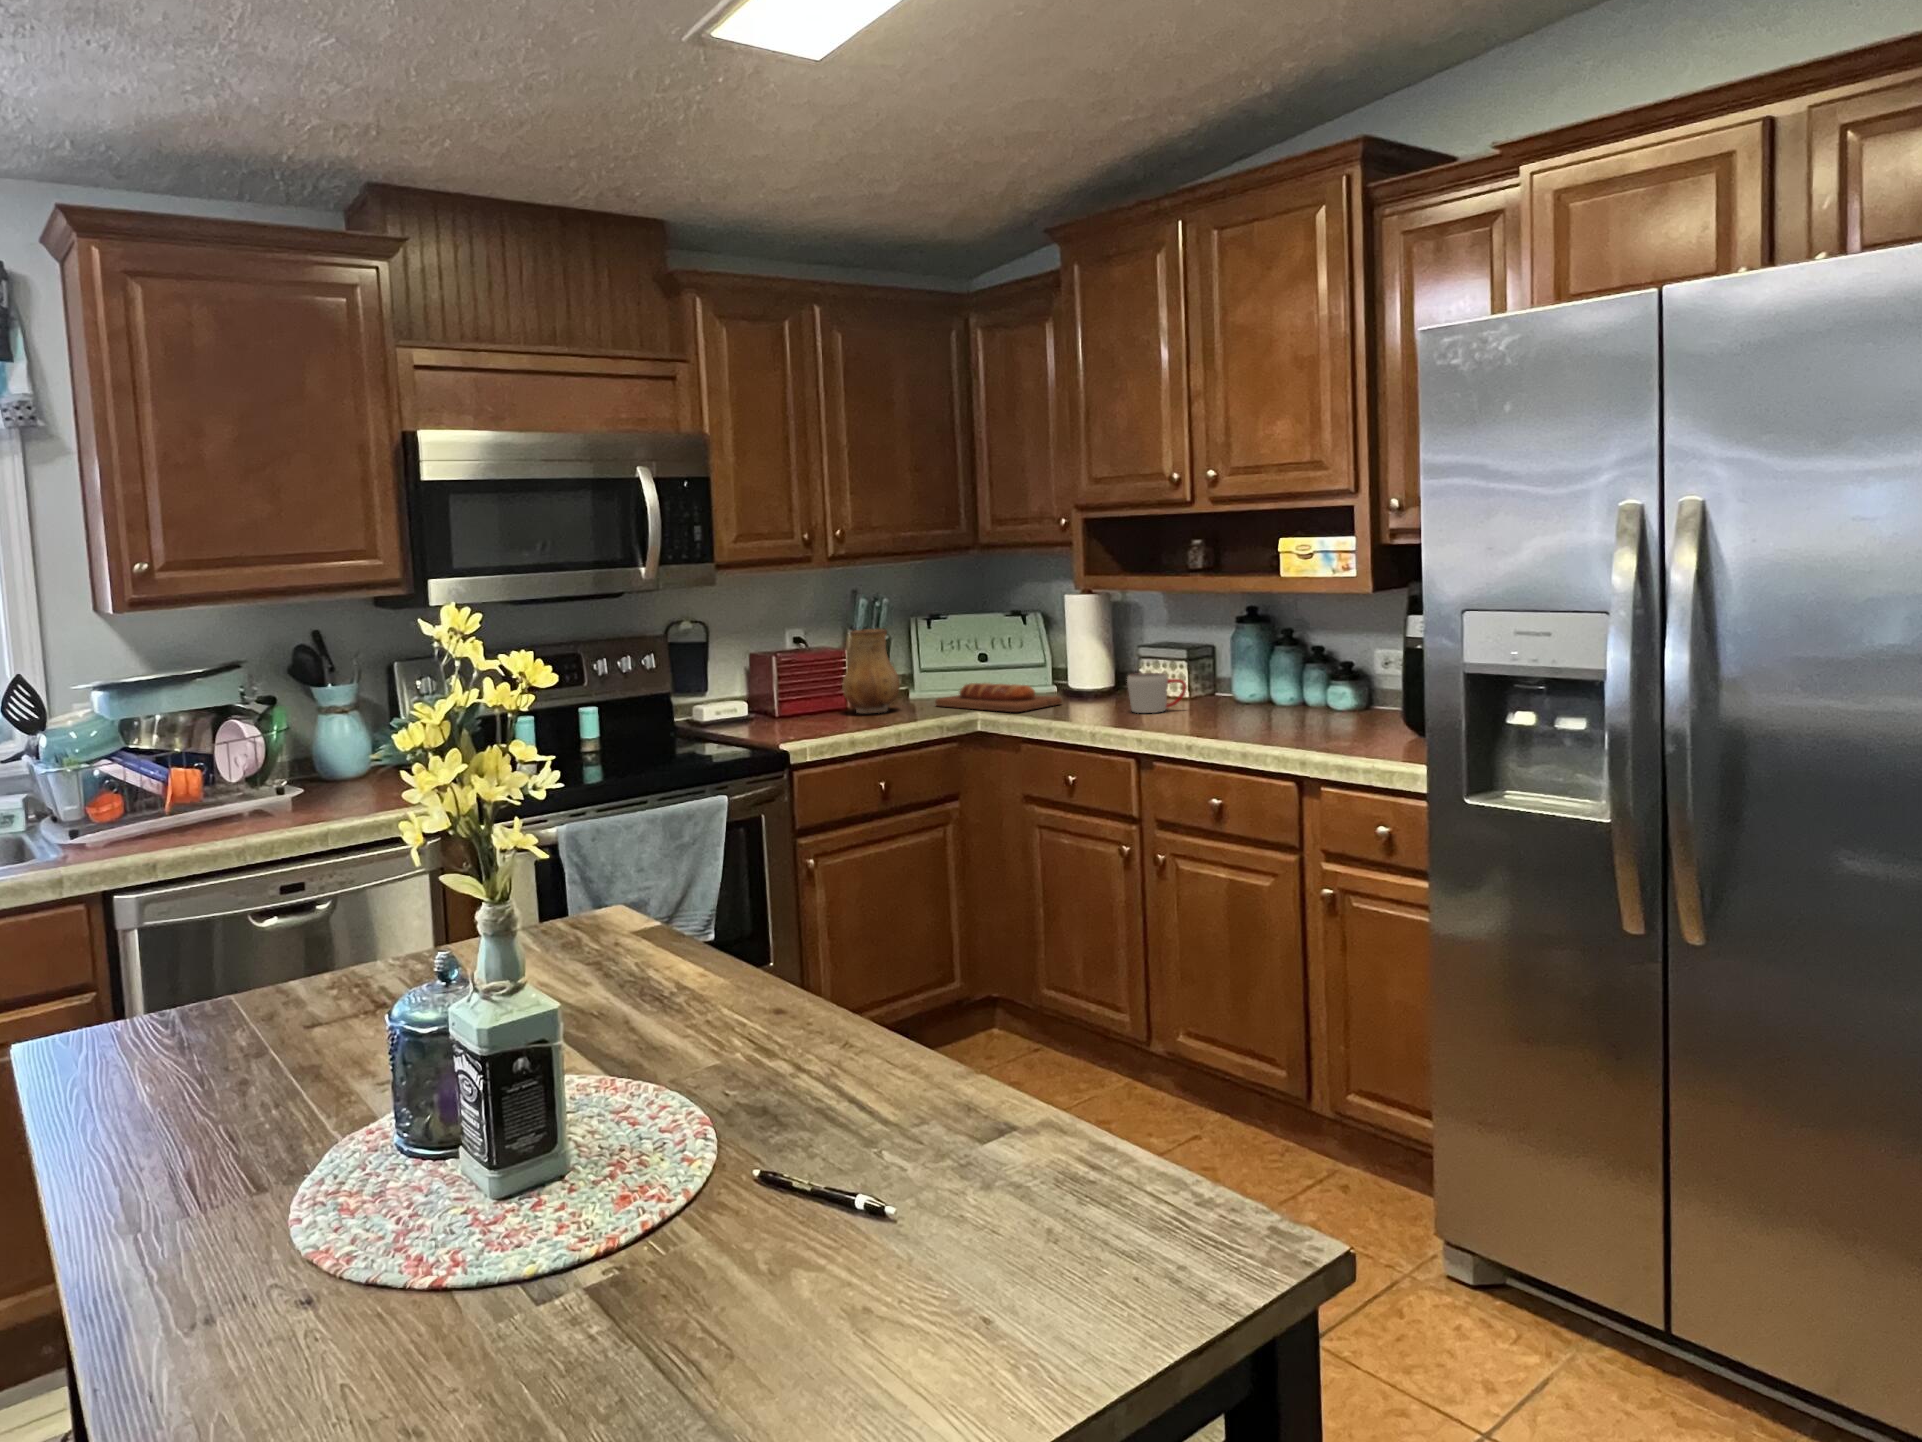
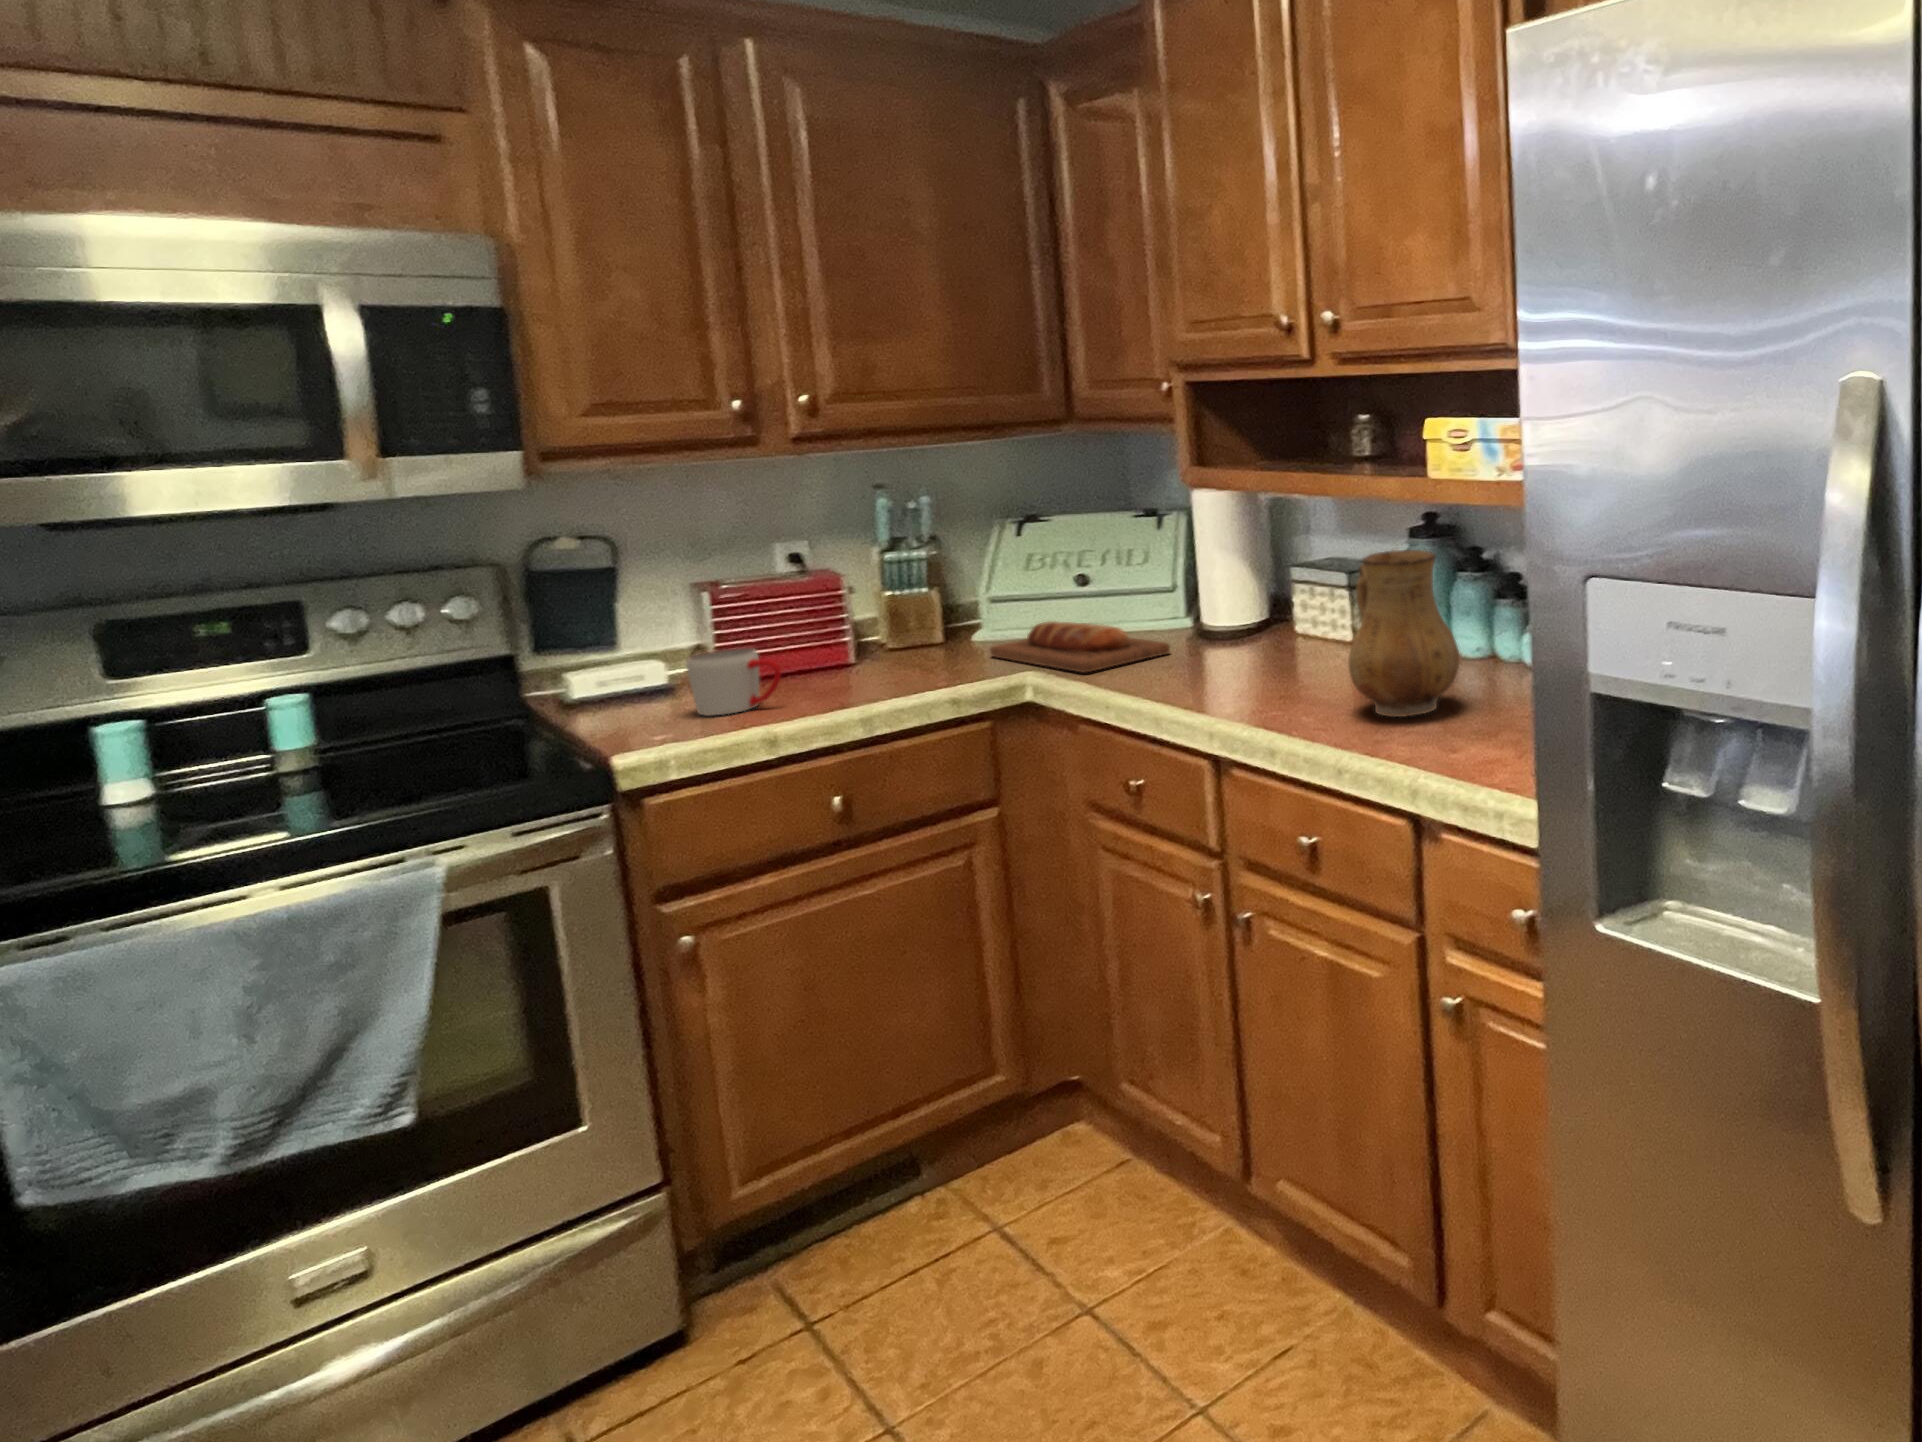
ceramic pitcher: present [842,629,900,713] -> present [1348,550,1459,717]
mug: present [1127,673,1187,713] -> present [686,648,781,716]

